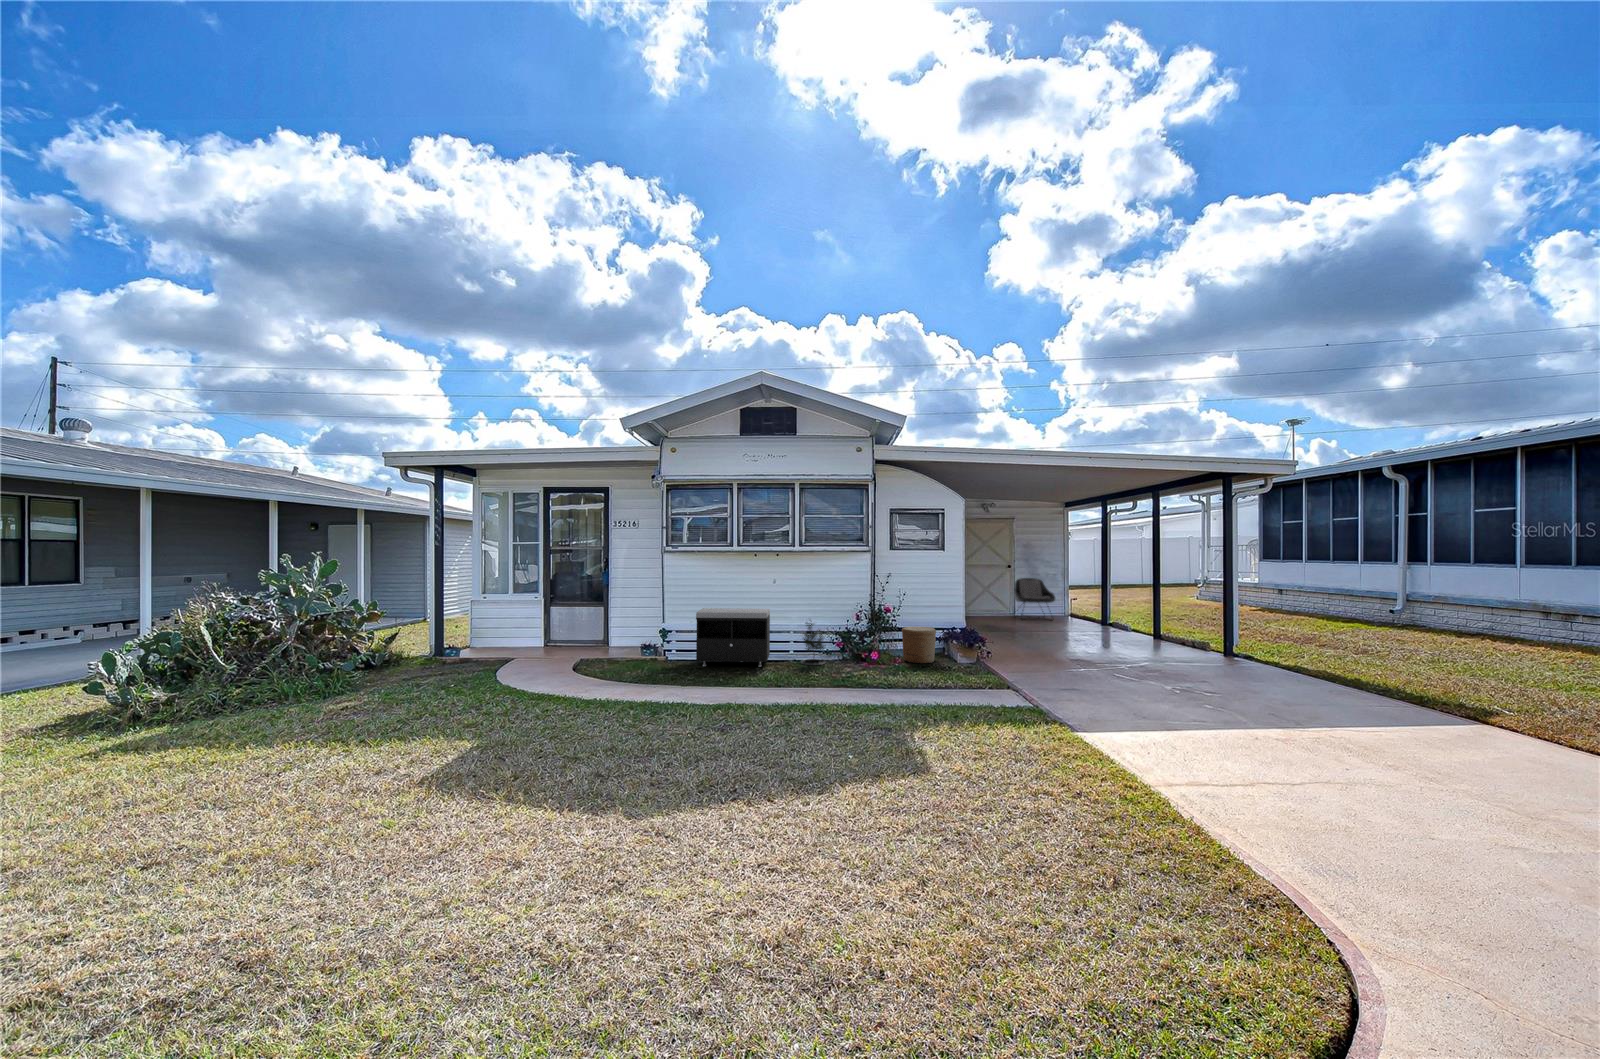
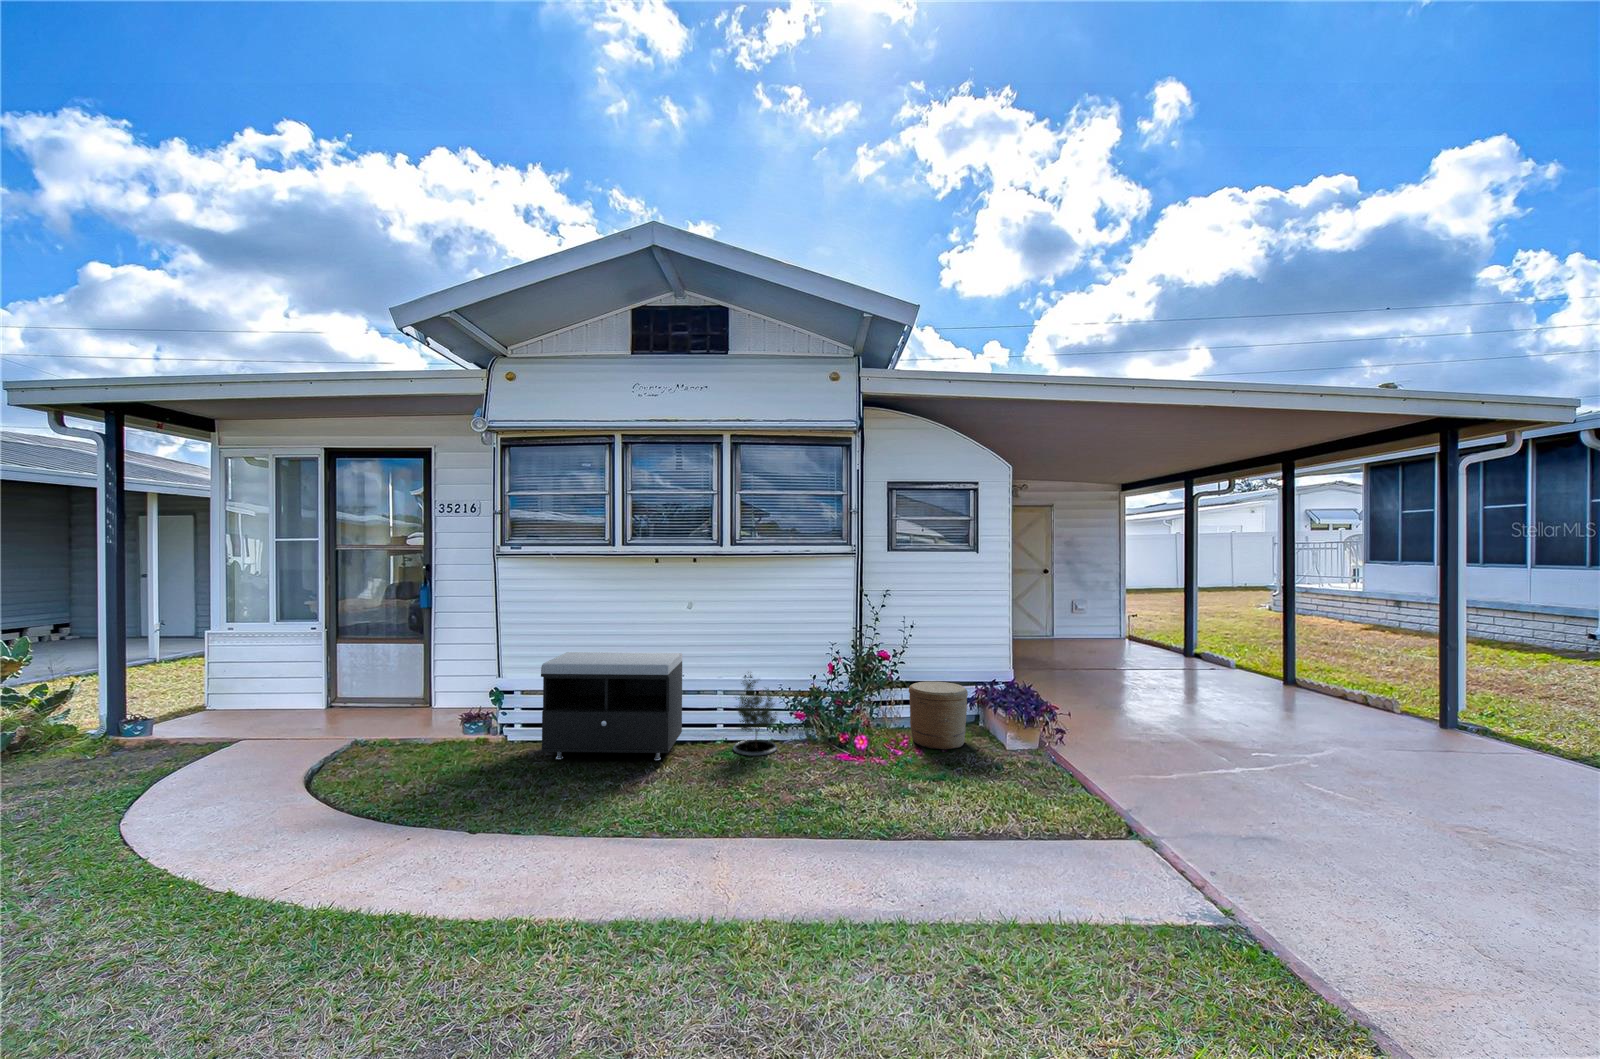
lounge chair: present [1014,578,1055,619] -> none [1053,589,1114,649]

